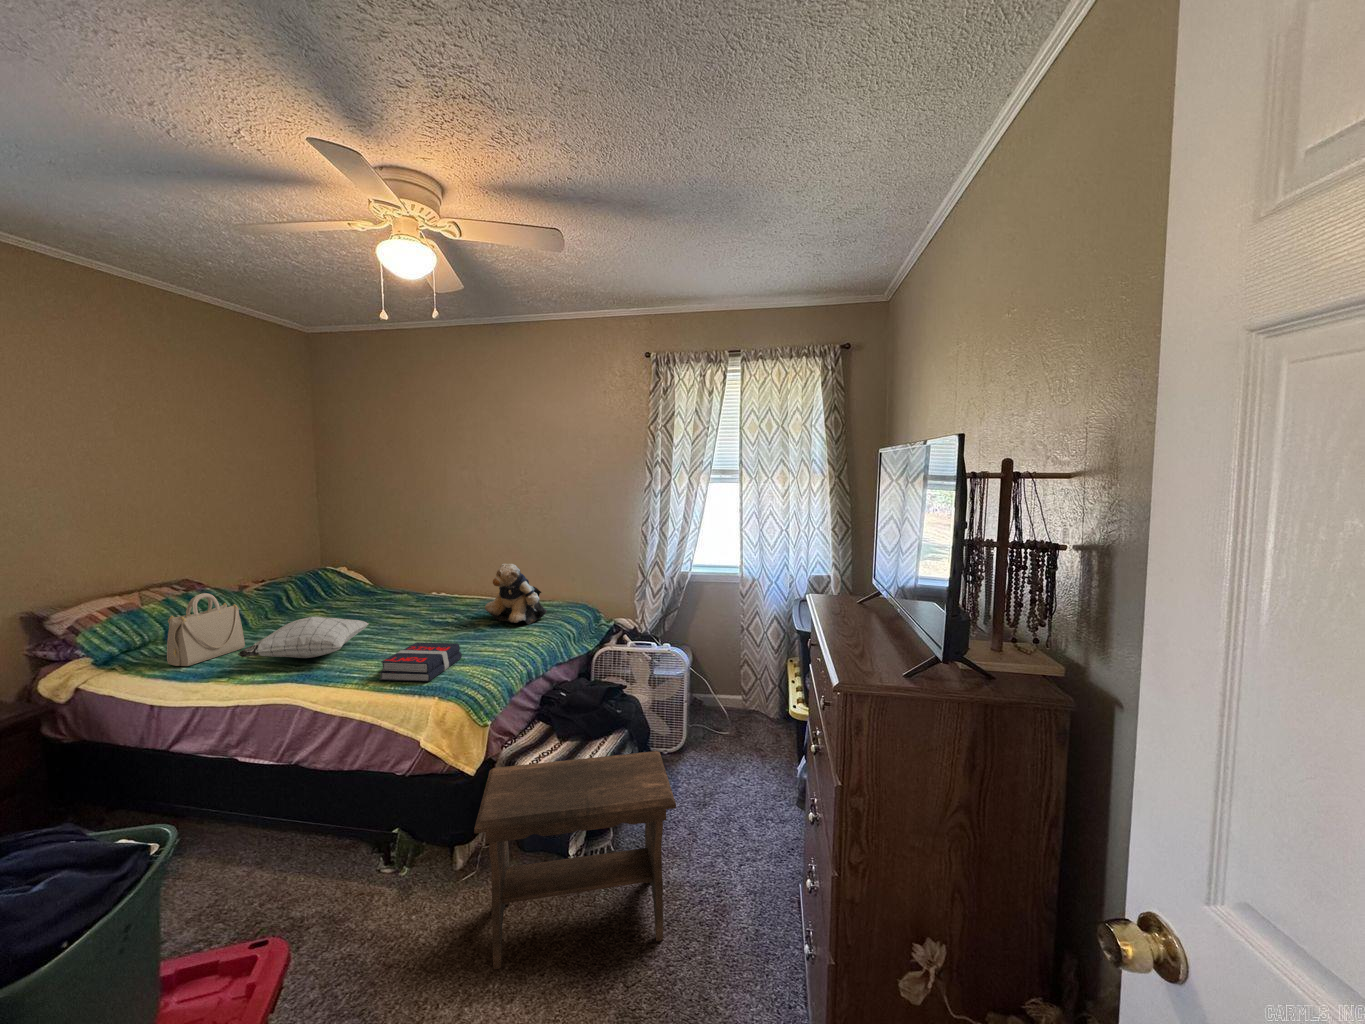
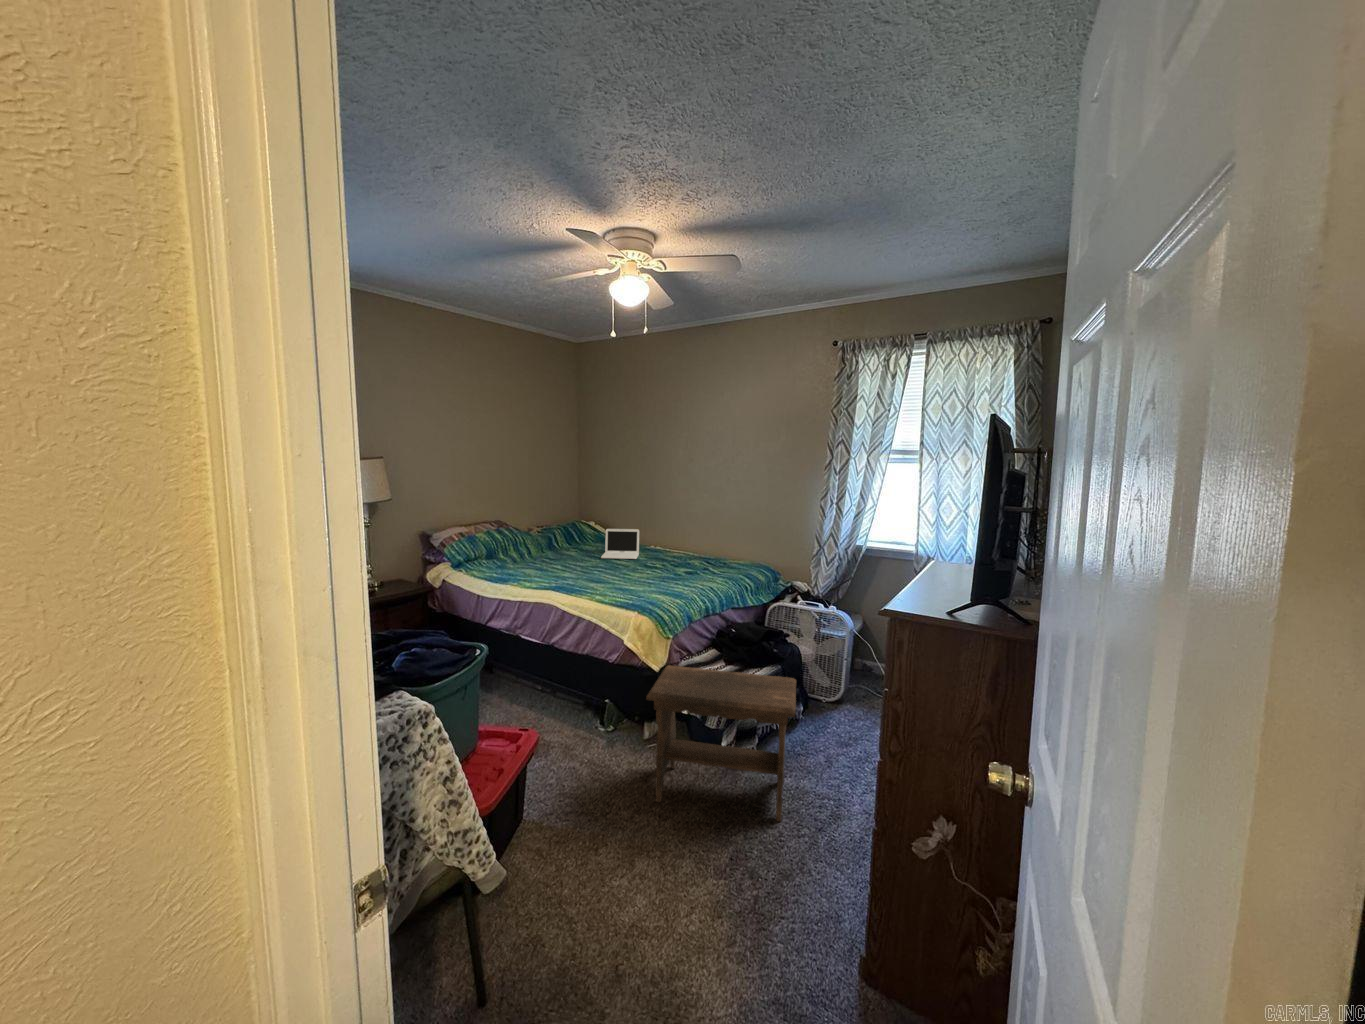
teddy bear: present [485,564,547,624] -> none [685,524,733,575]
laptop: none [361,574,416,619] -> present [601,529,639,559]
handbag: present [167,593,245,666] -> none [487,527,529,573]
pillow: present [238,617,368,658] -> none [523,549,603,578]
book: present [379,642,462,682] -> none [603,575,661,602]

